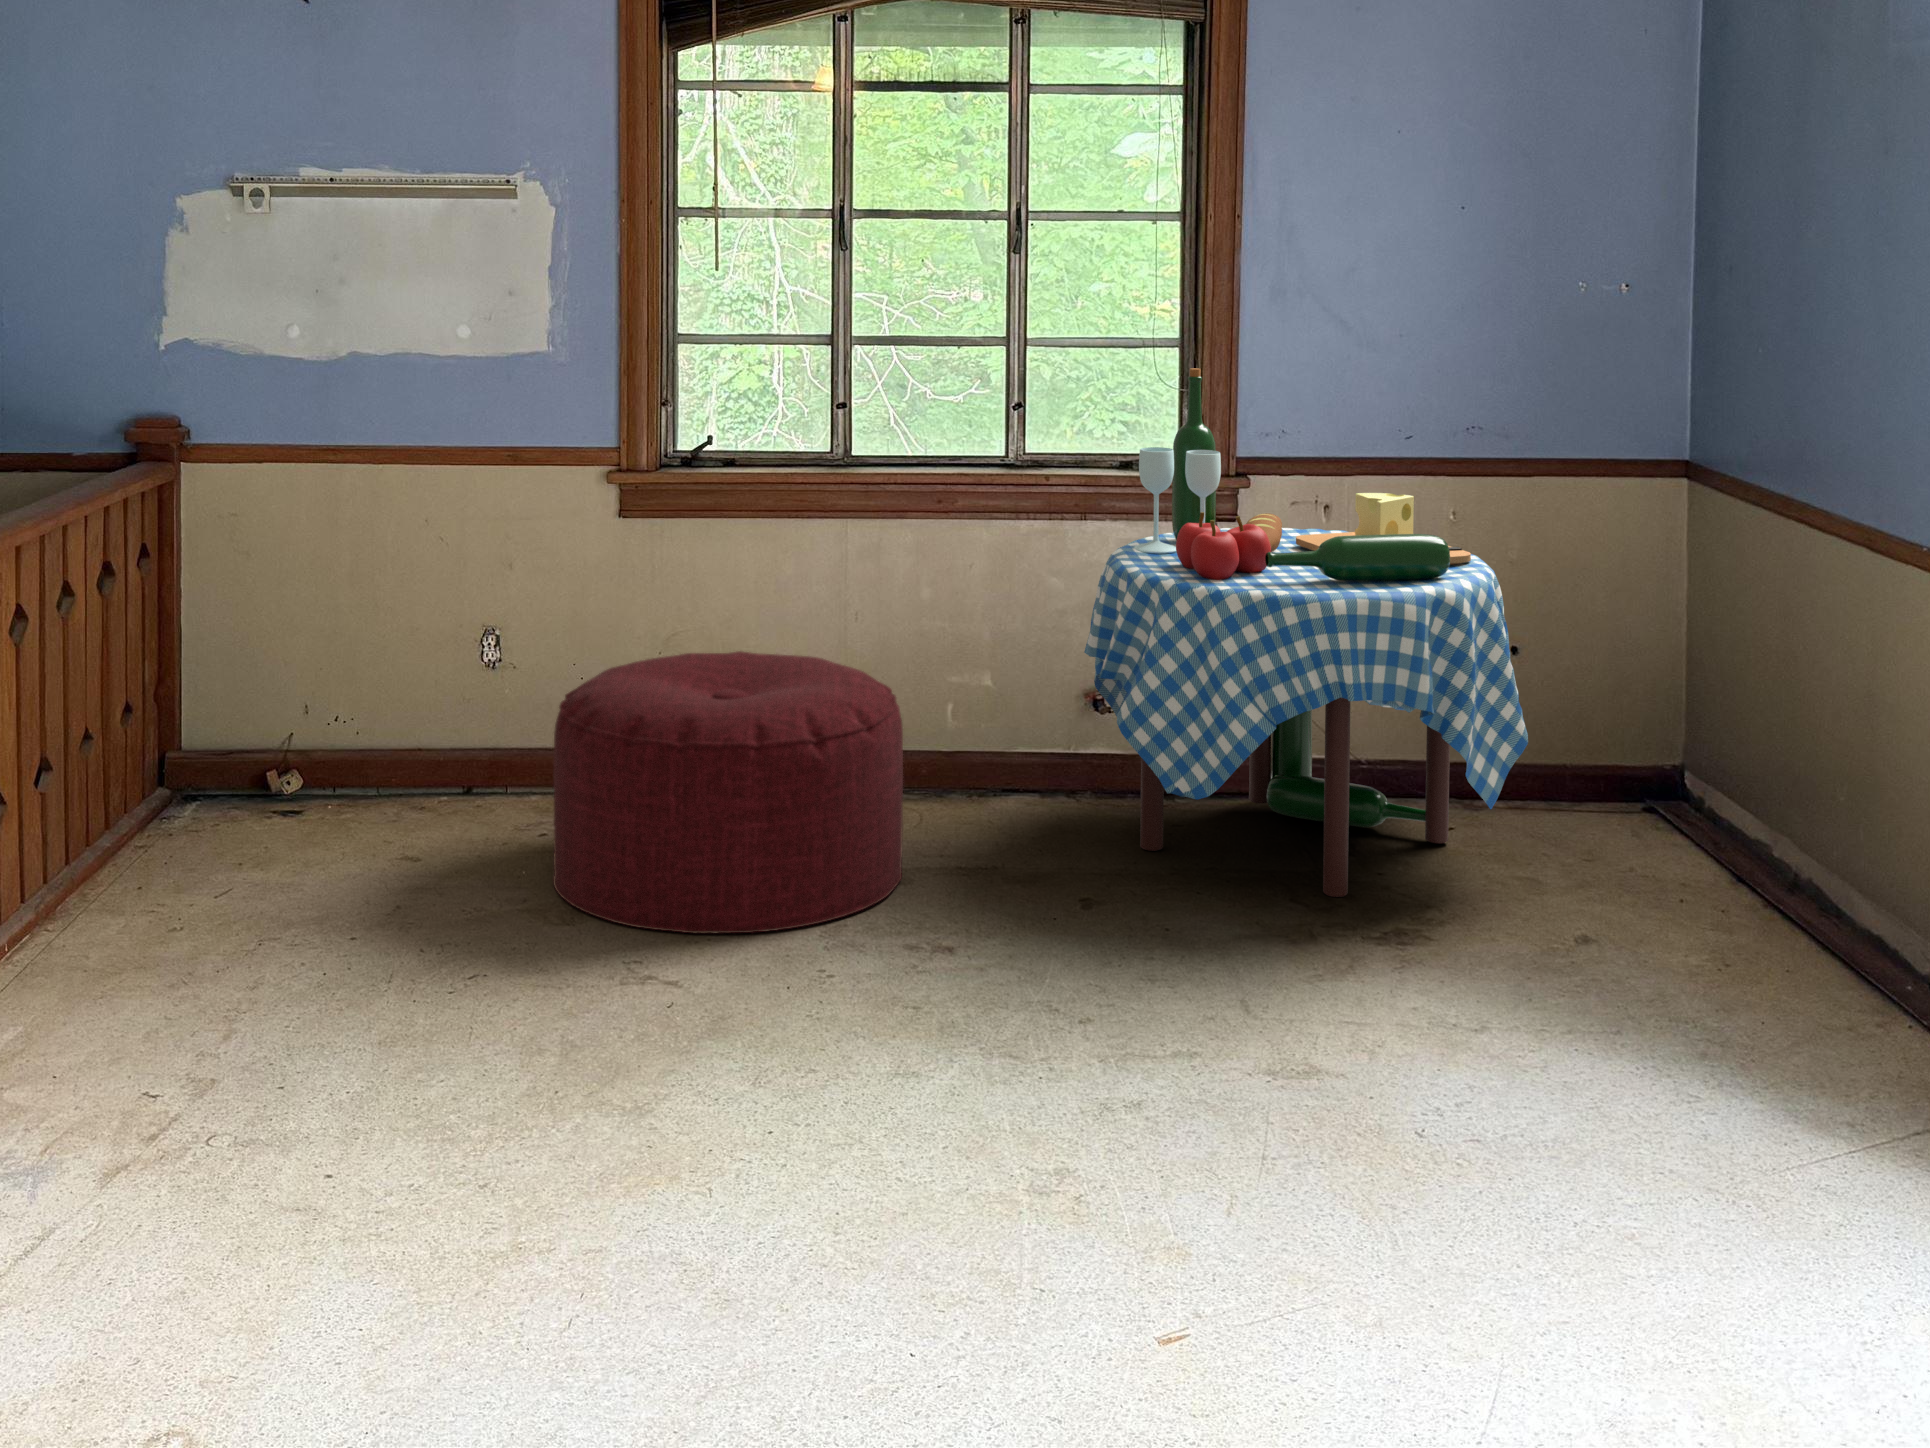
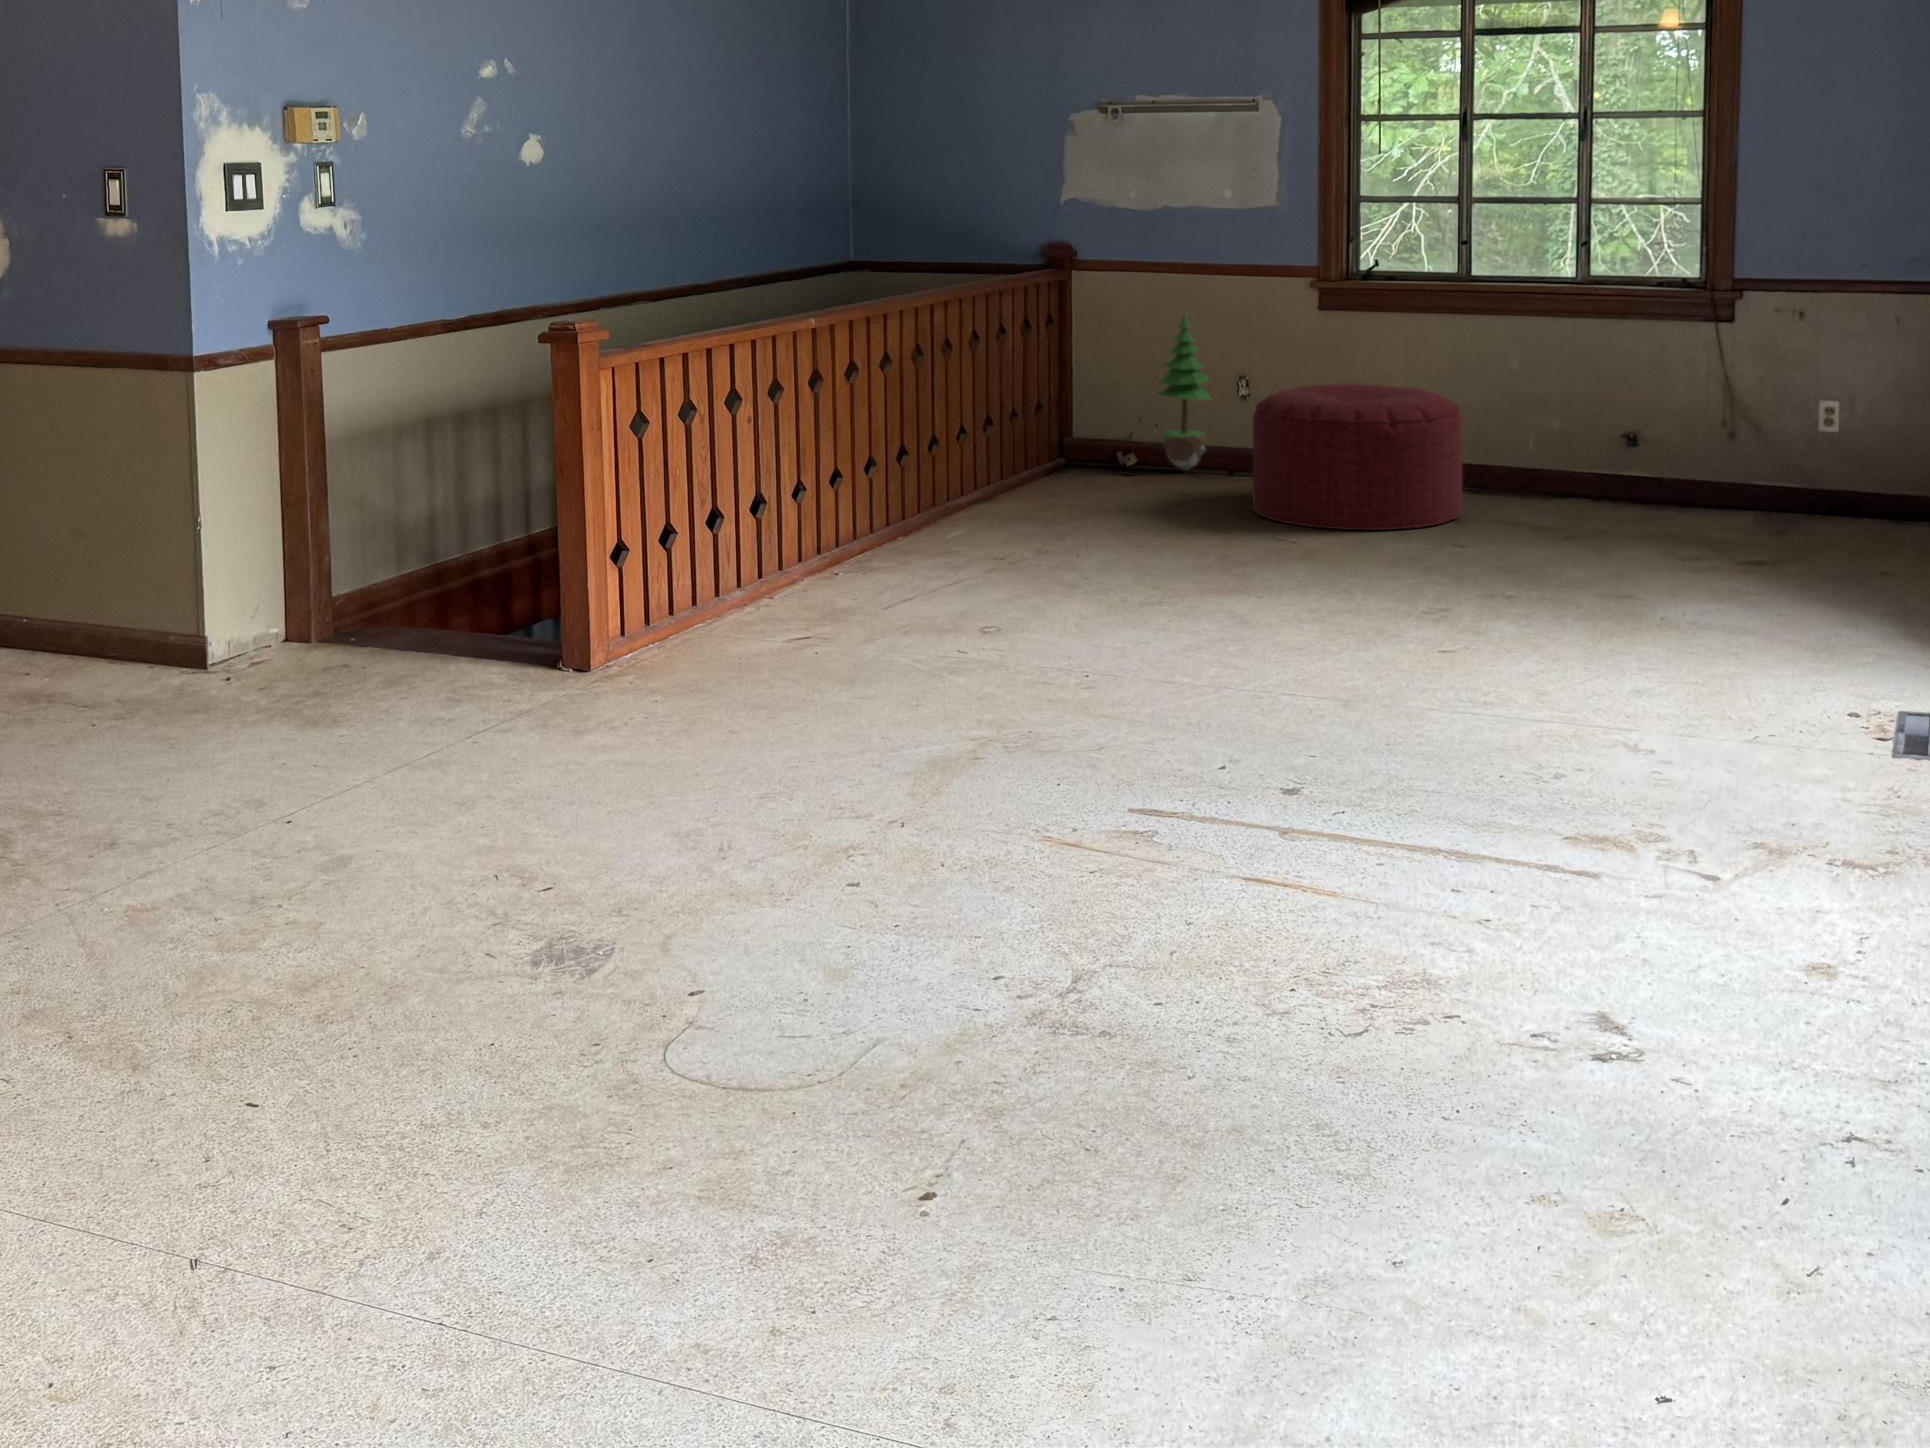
dining table: present [1084,368,1528,897] -> none [1588,214,1885,545]
potted tree: none [341,535,439,799] -> present [1158,316,1211,471]

